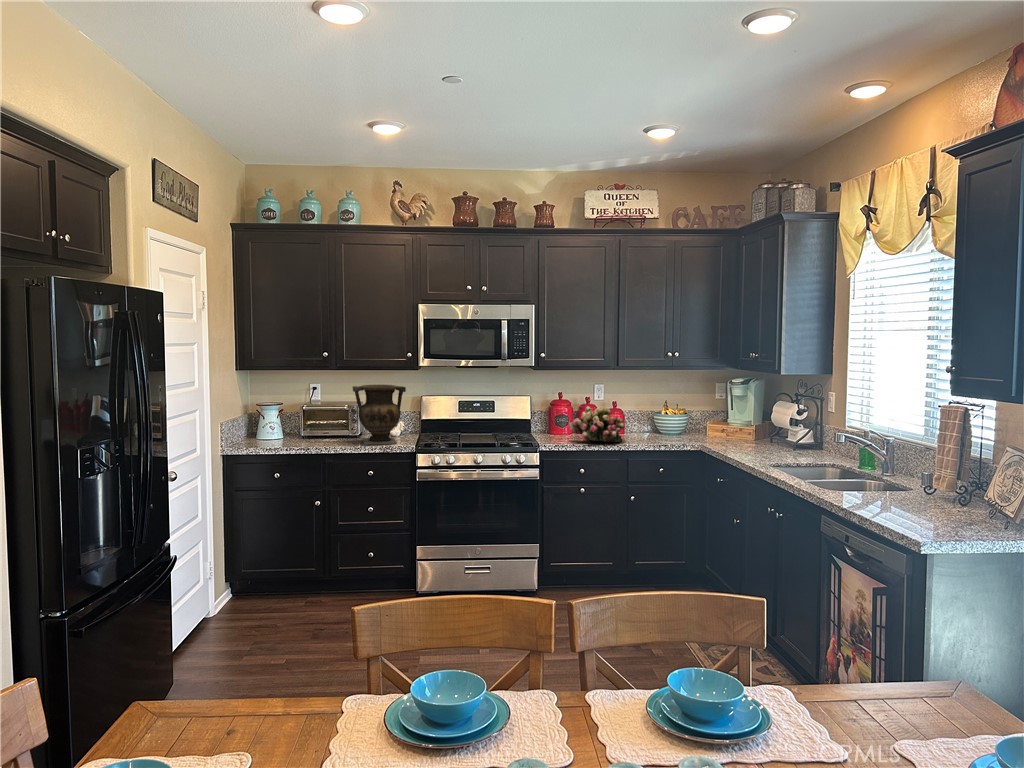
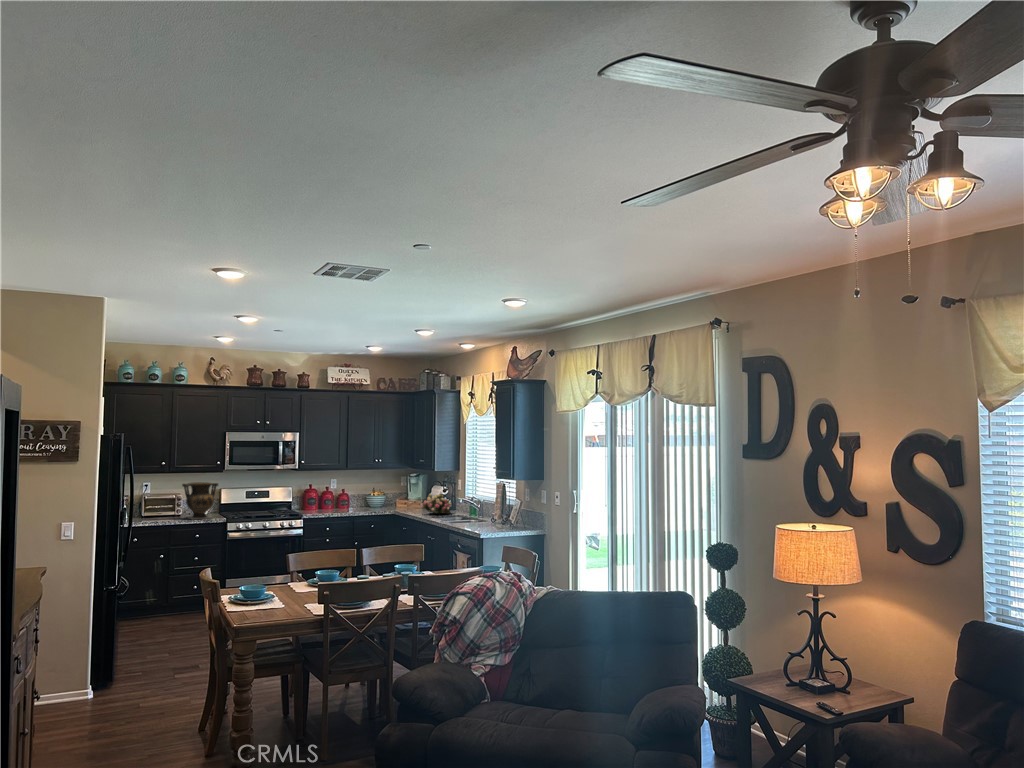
flower arrangement: present [569,406,625,442] -> present [420,494,452,514]

